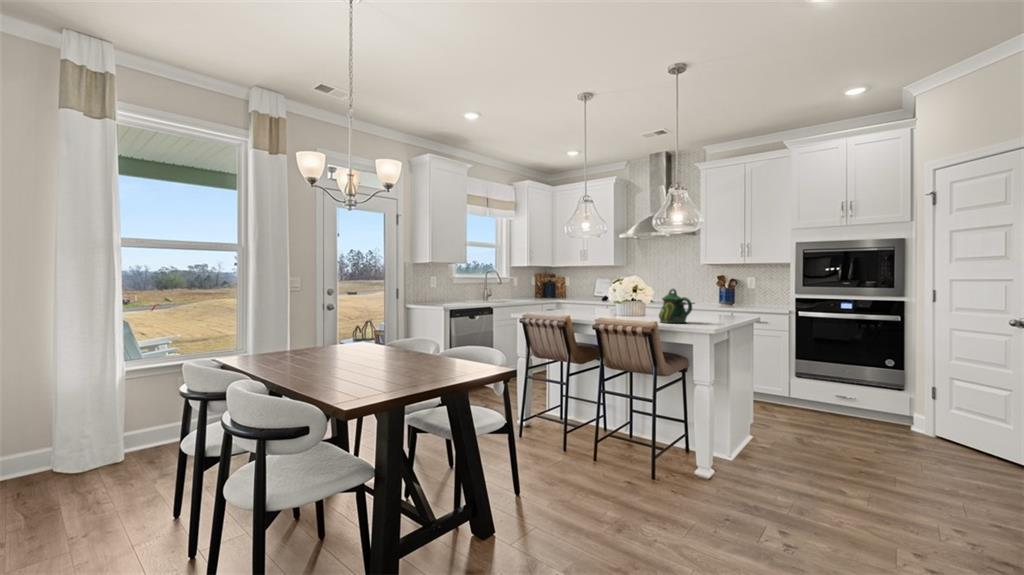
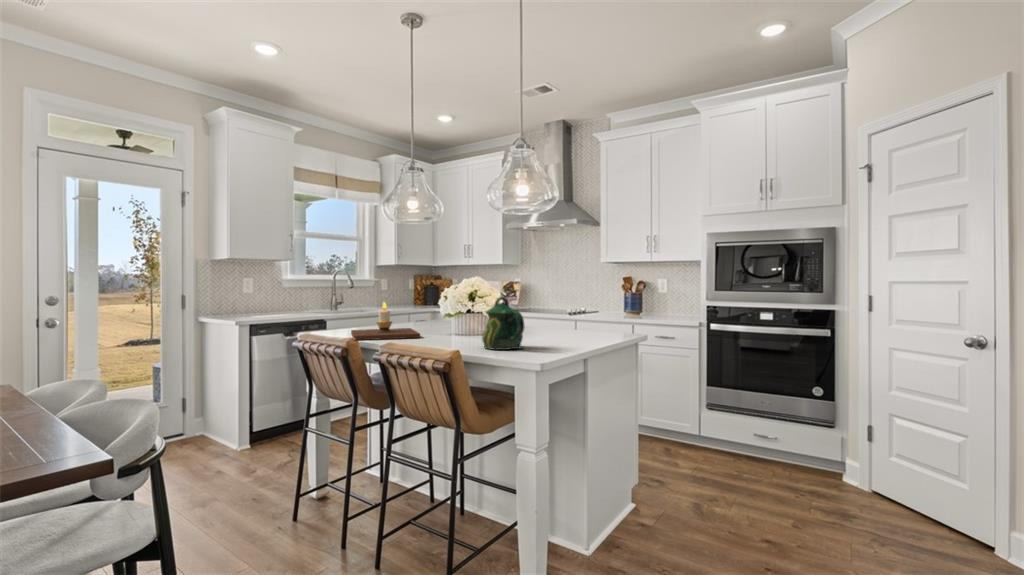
candle: none [548,293,603,318] -> present [351,302,420,340]

